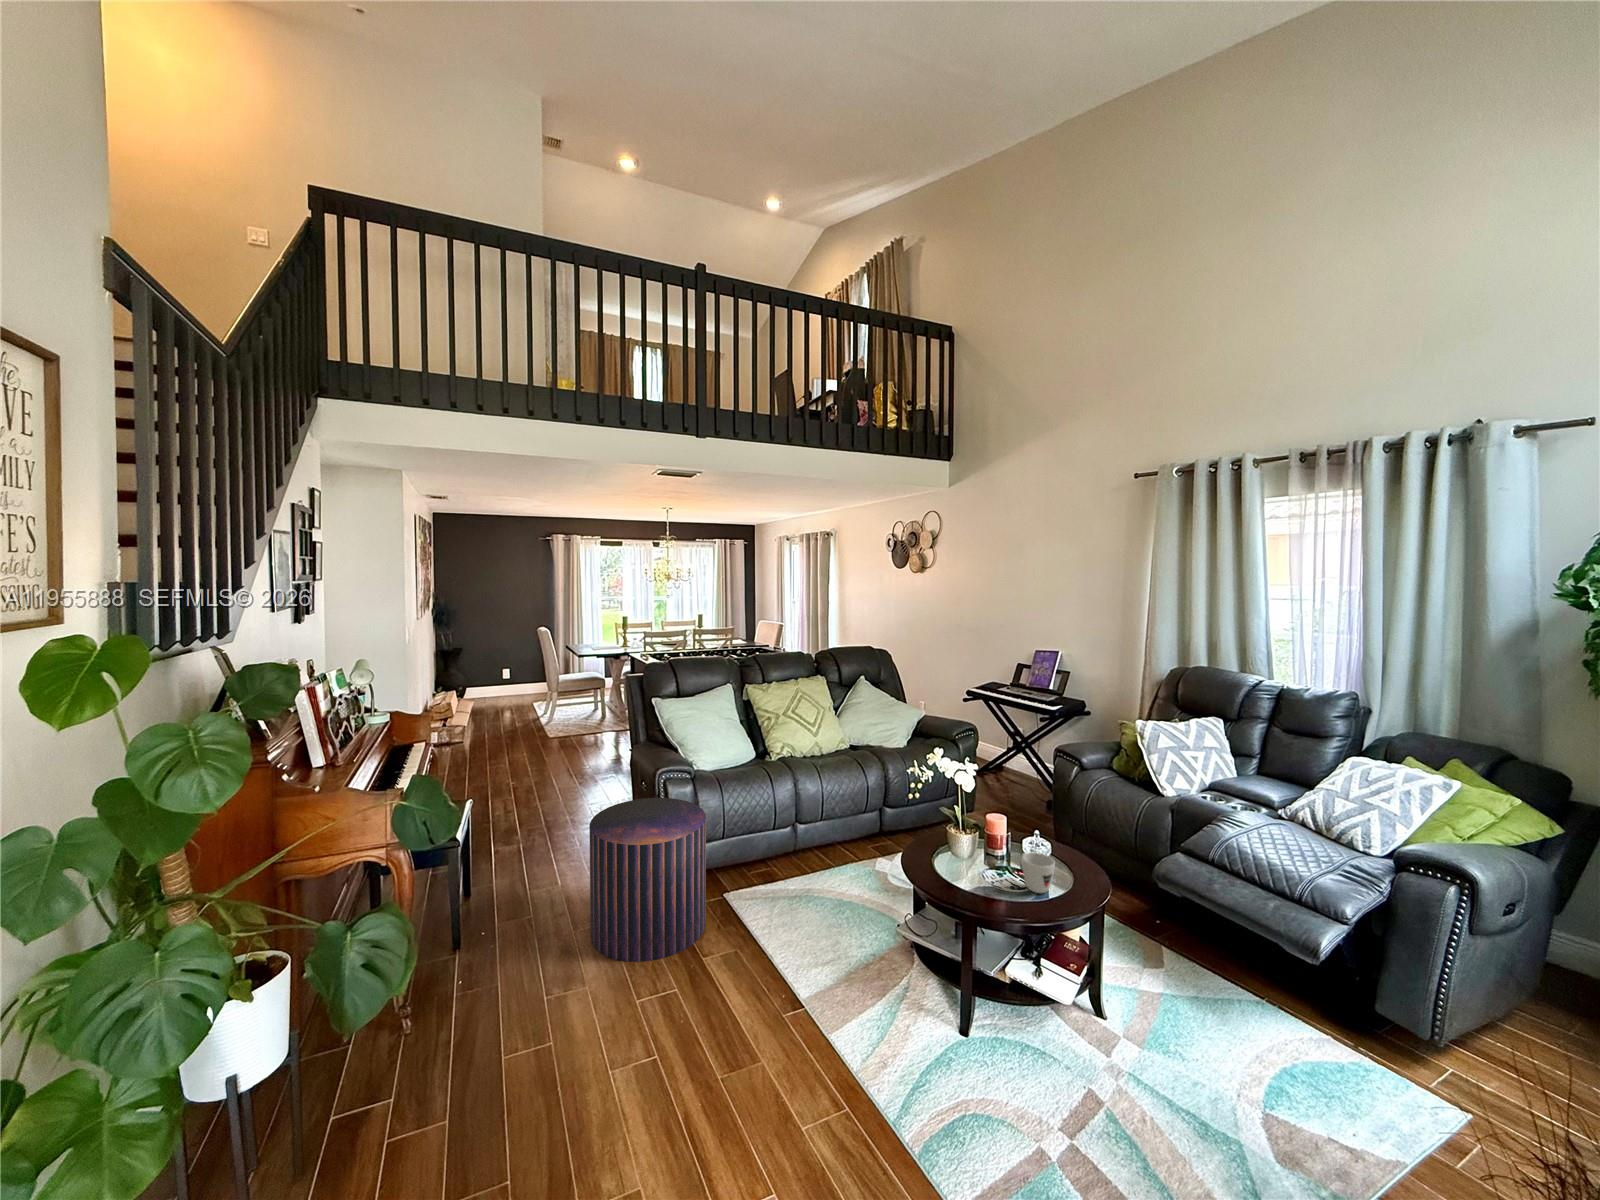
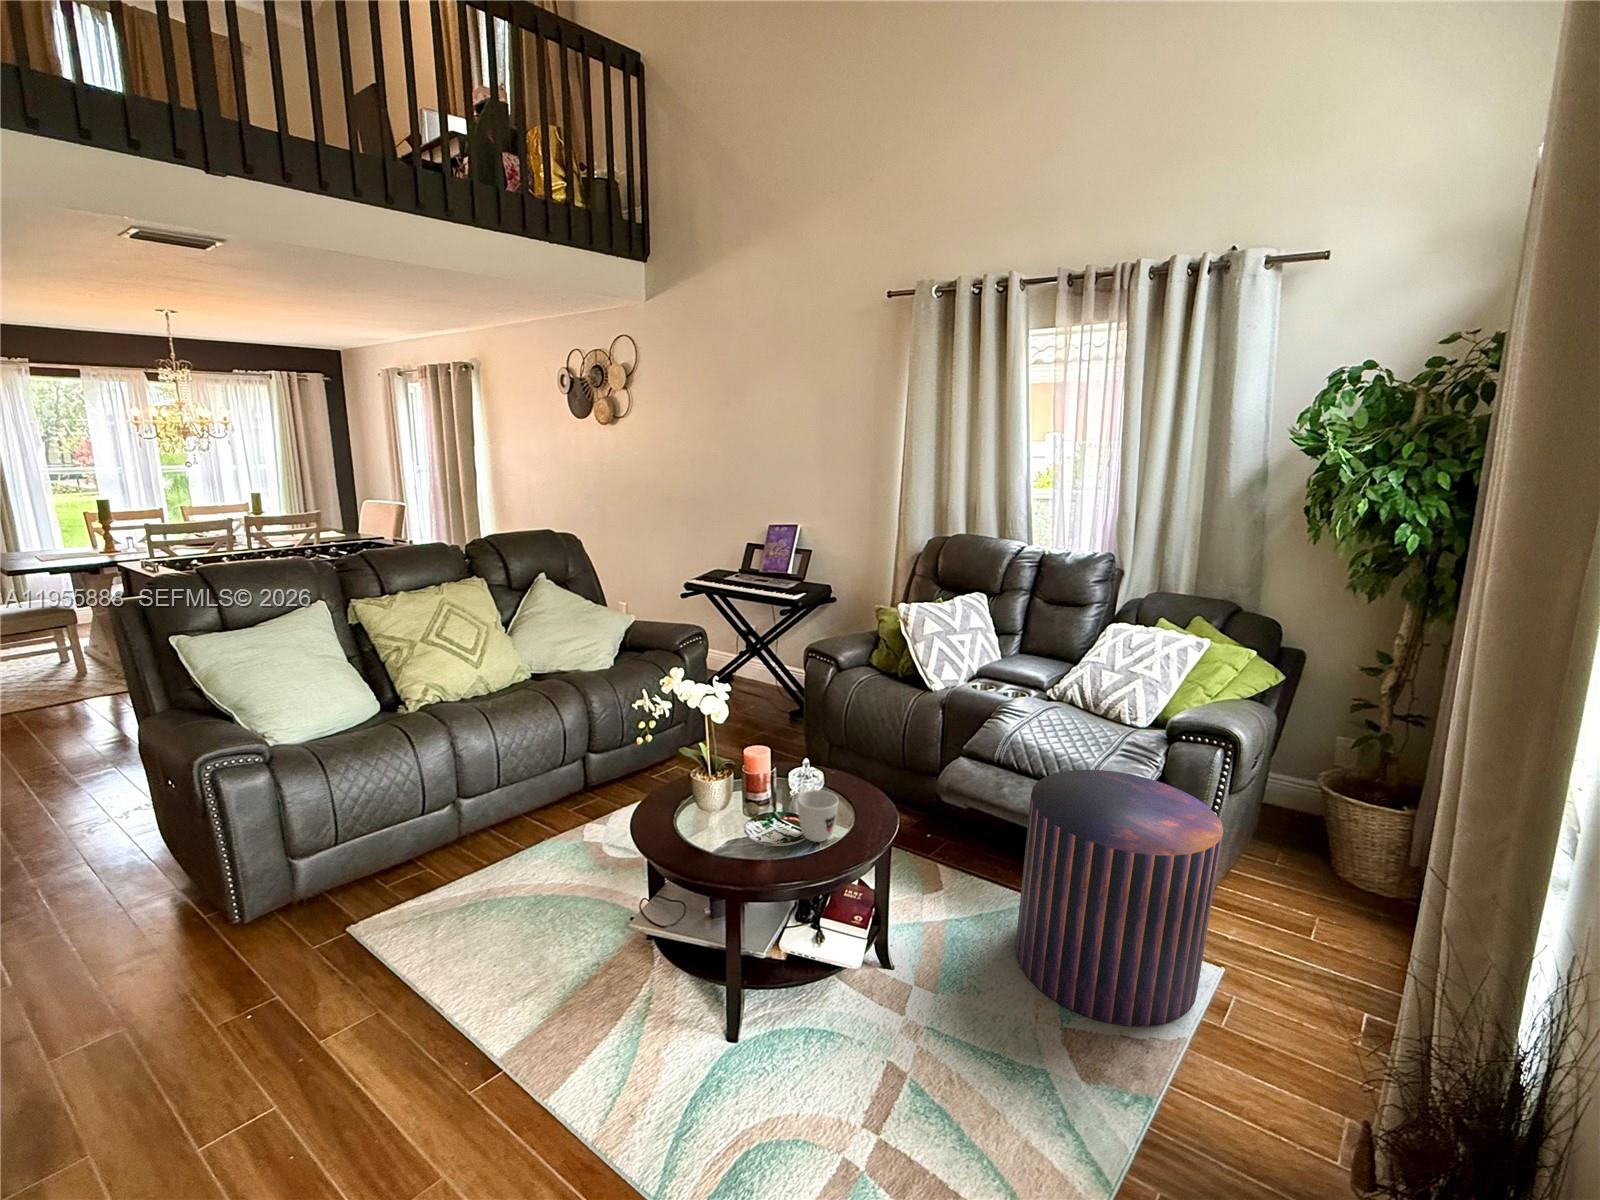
pouf: present [589,798,706,962] -> present [1015,770,1223,1027]

